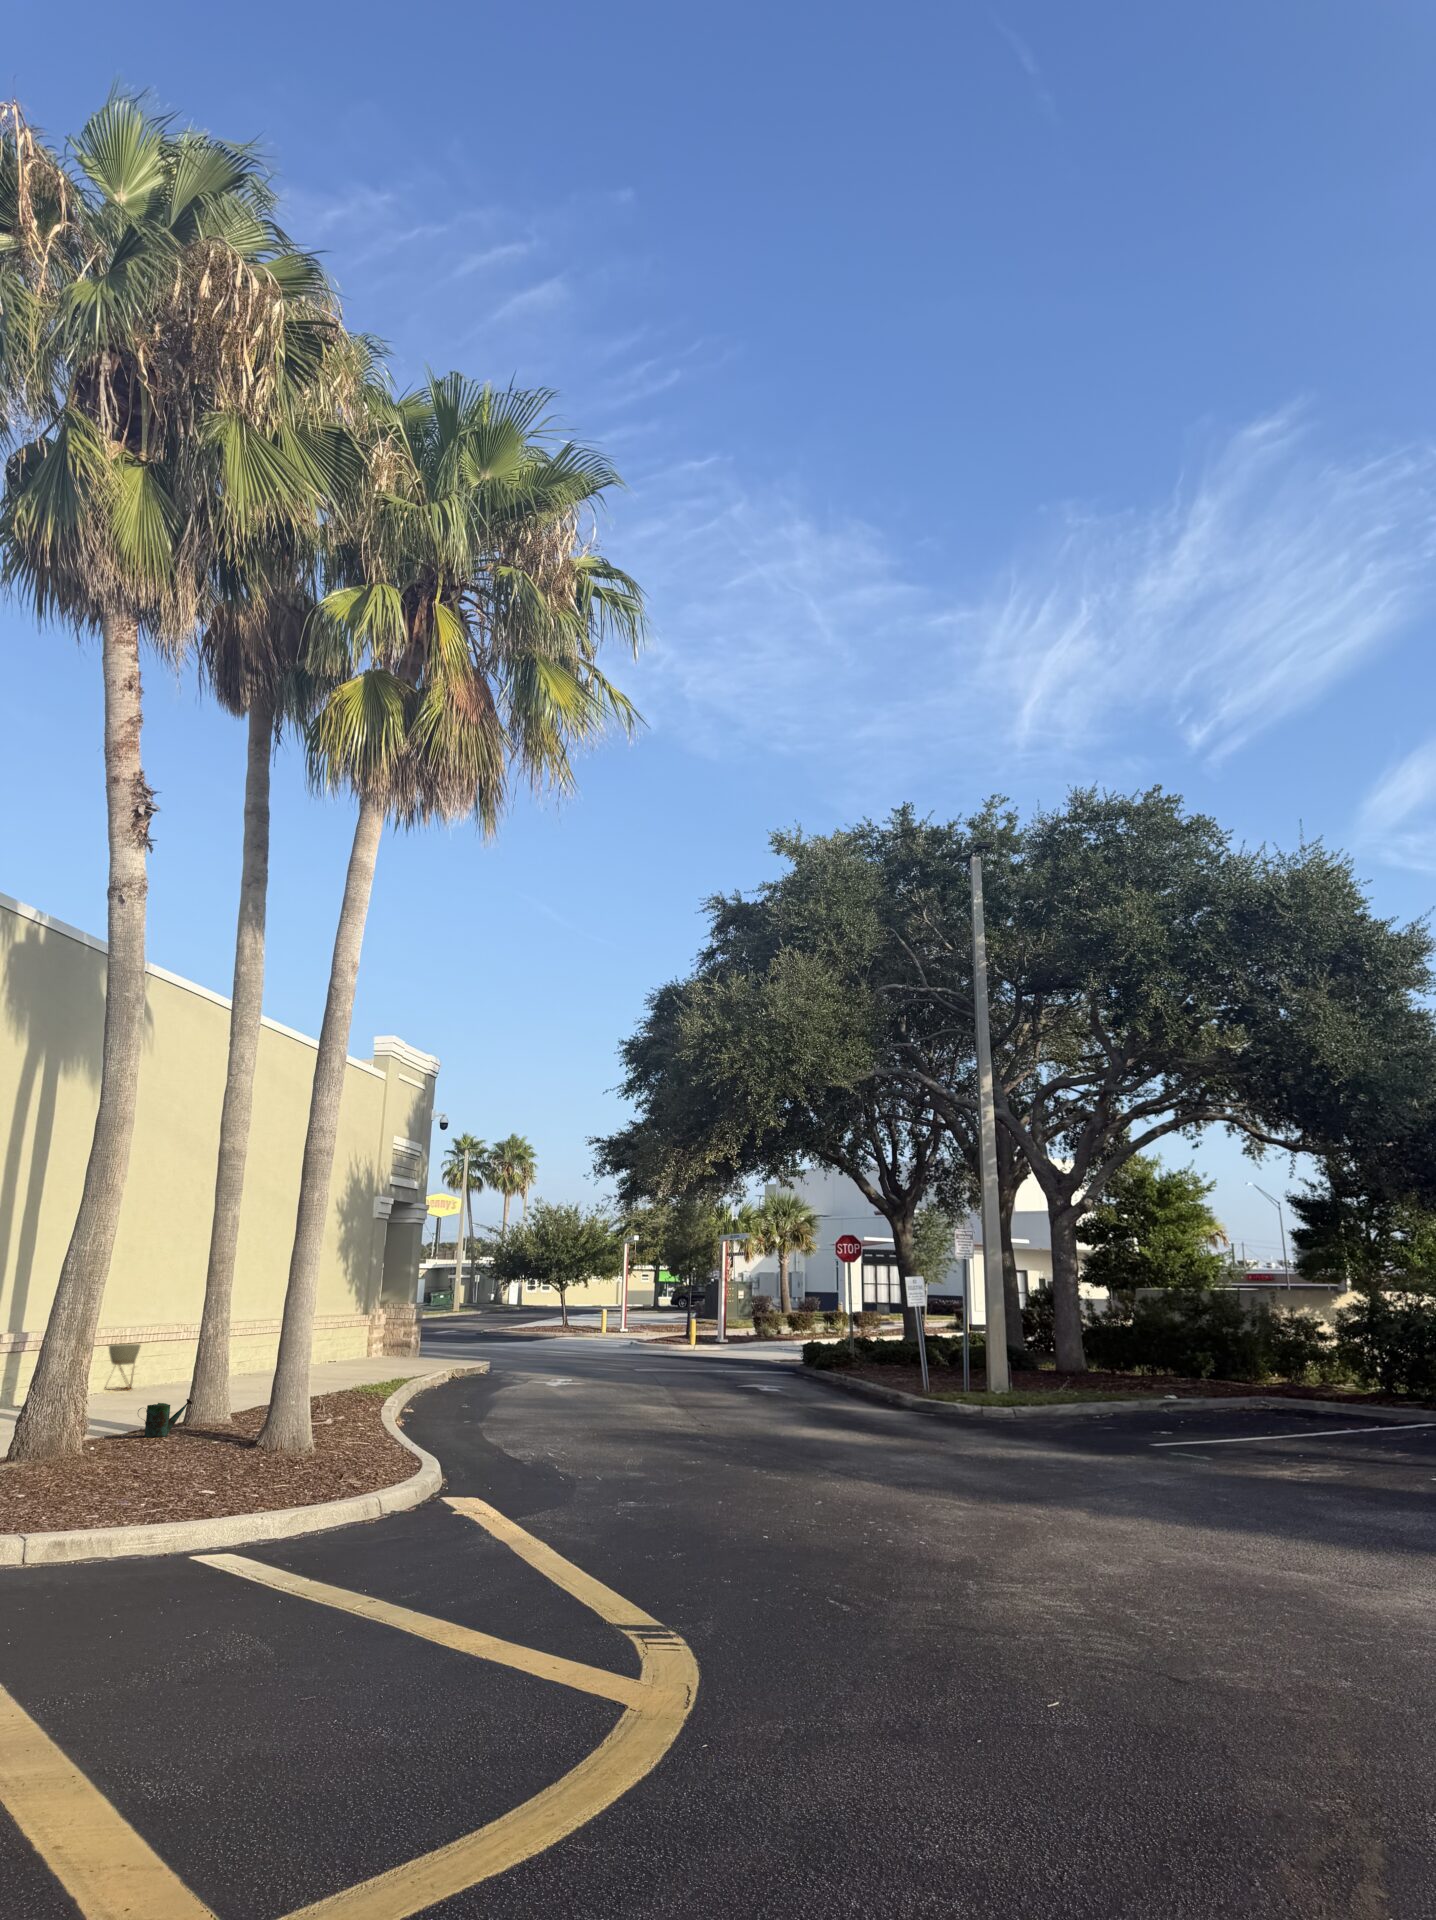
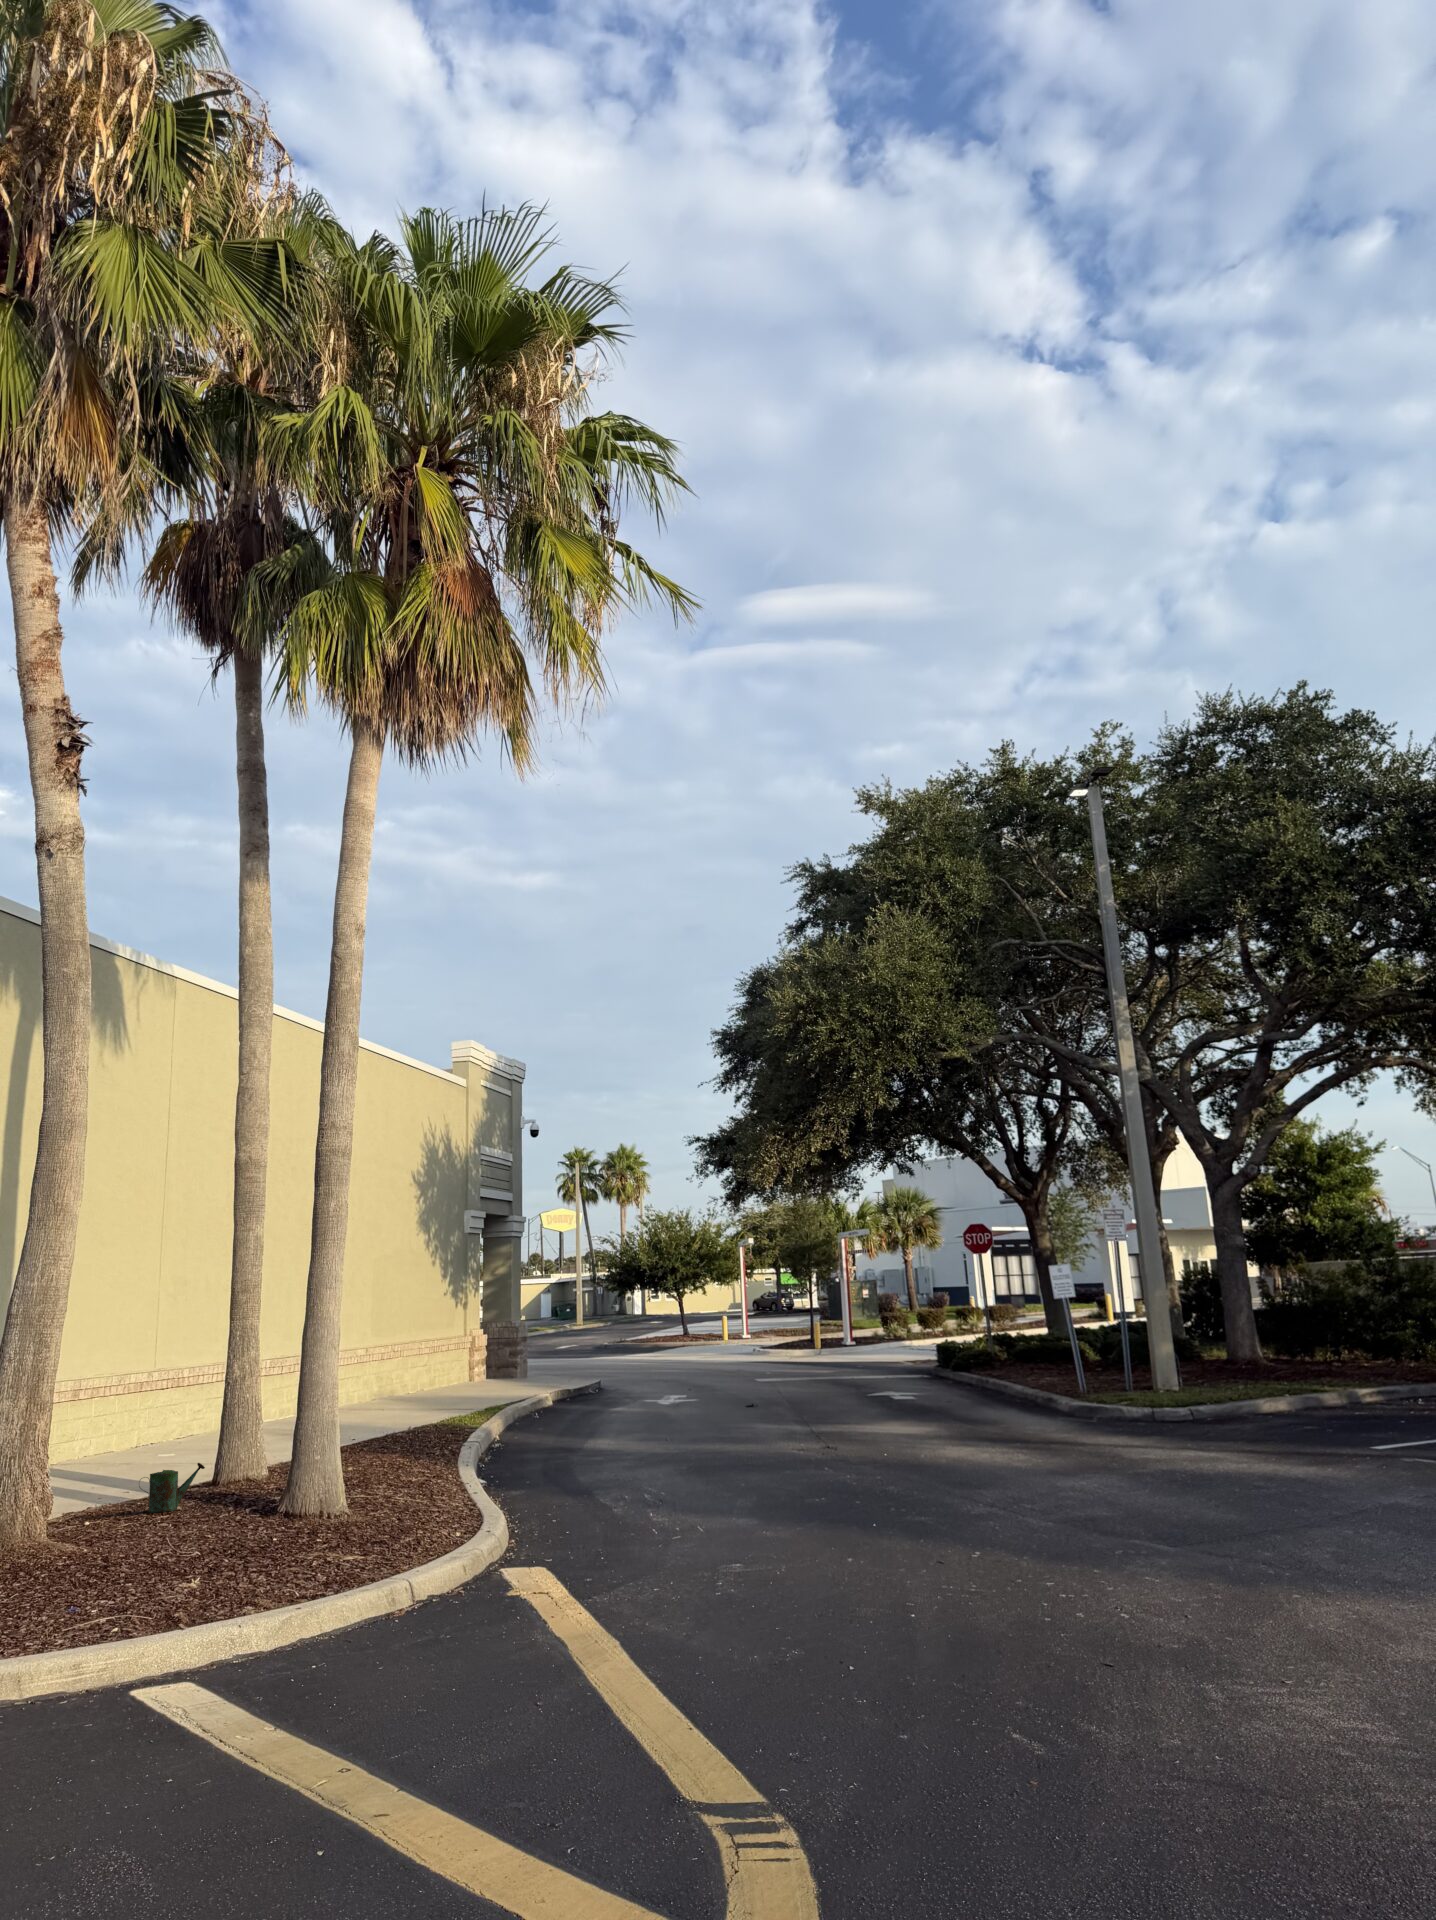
planter: present [109,1344,141,1390] -> none [140,1400,178,1454]

